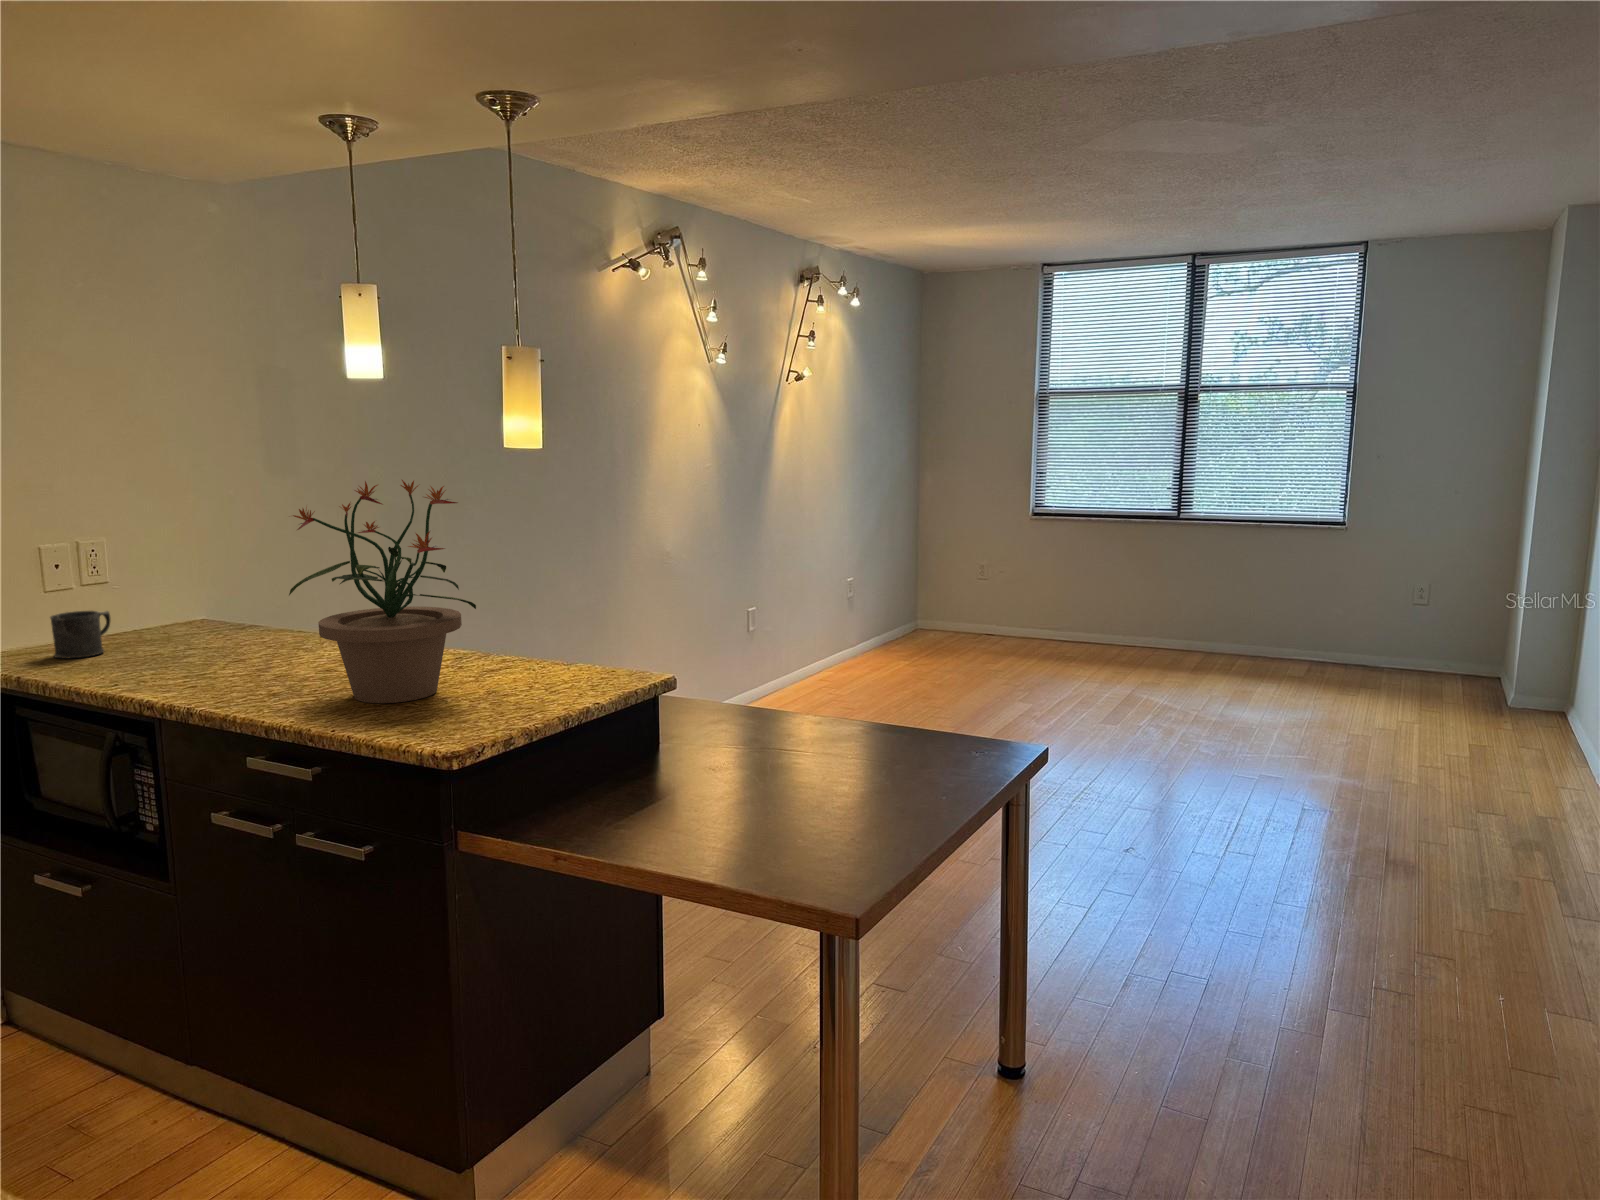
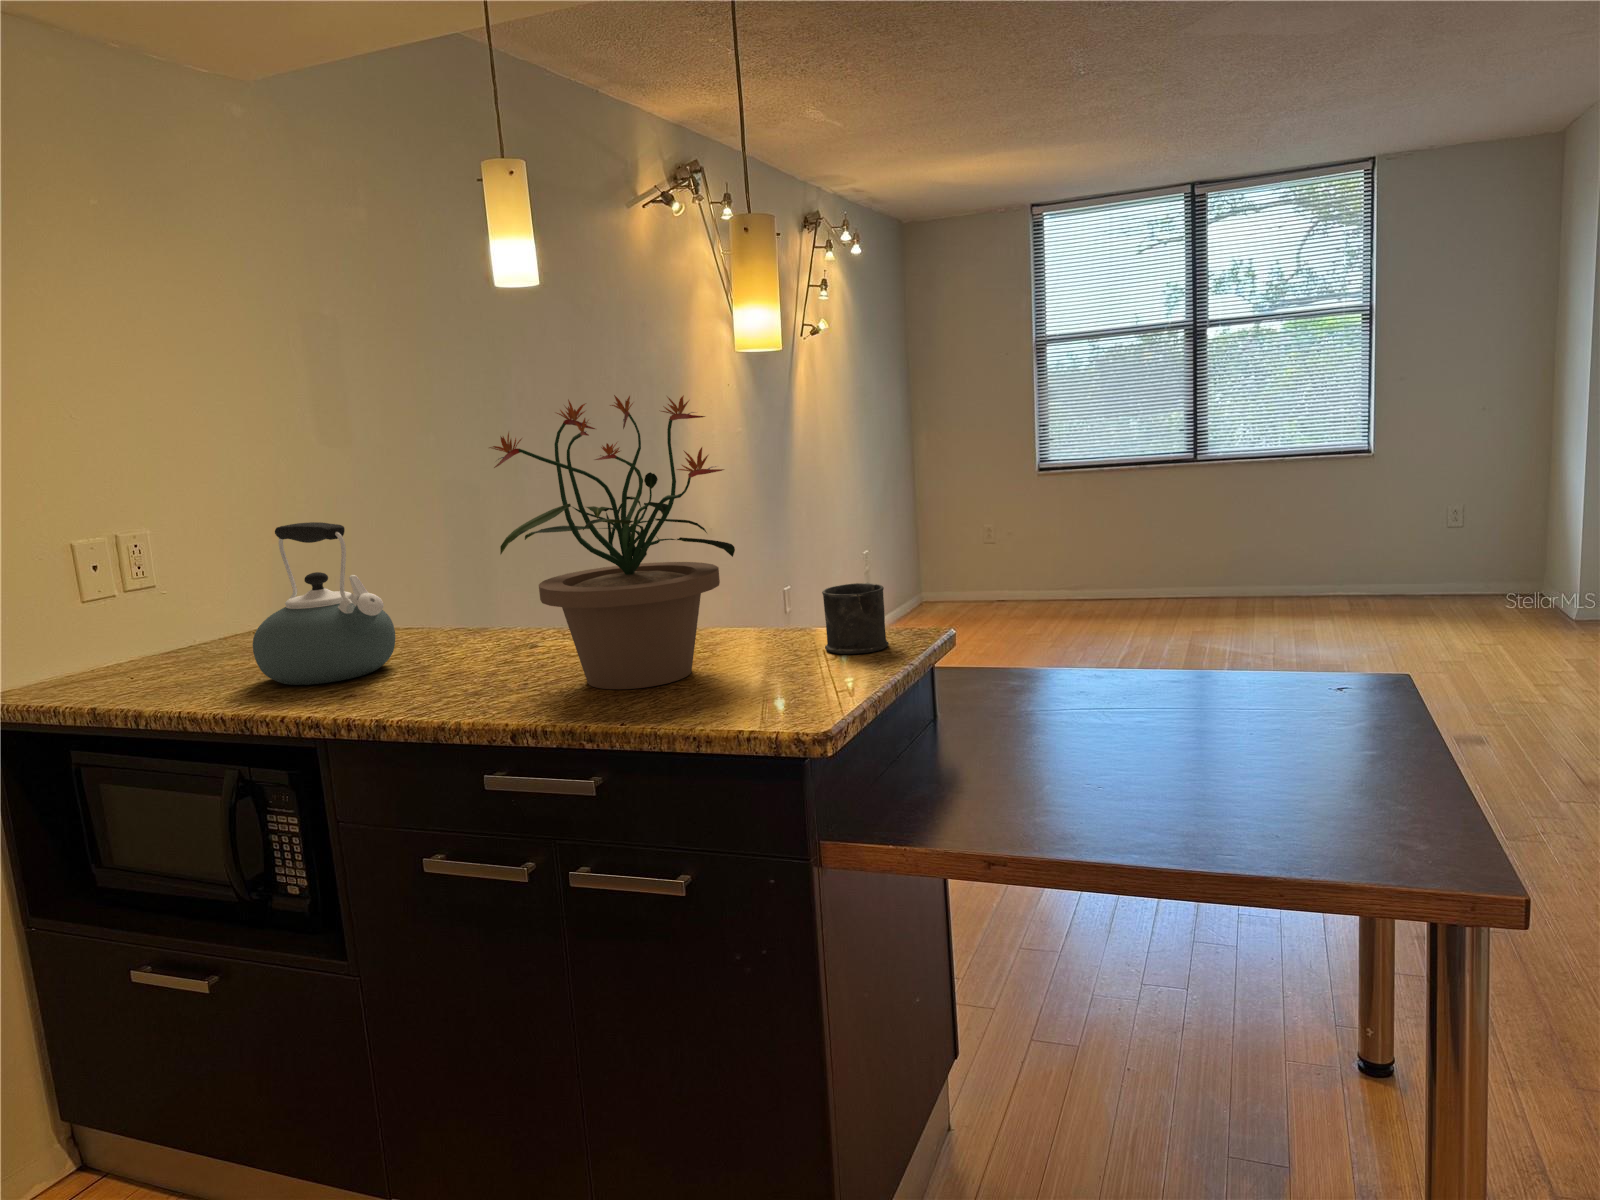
kettle: none [138,552,251,675] -> present [253,522,395,685]
mug: present [50,611,111,659] -> present [822,583,889,654]

